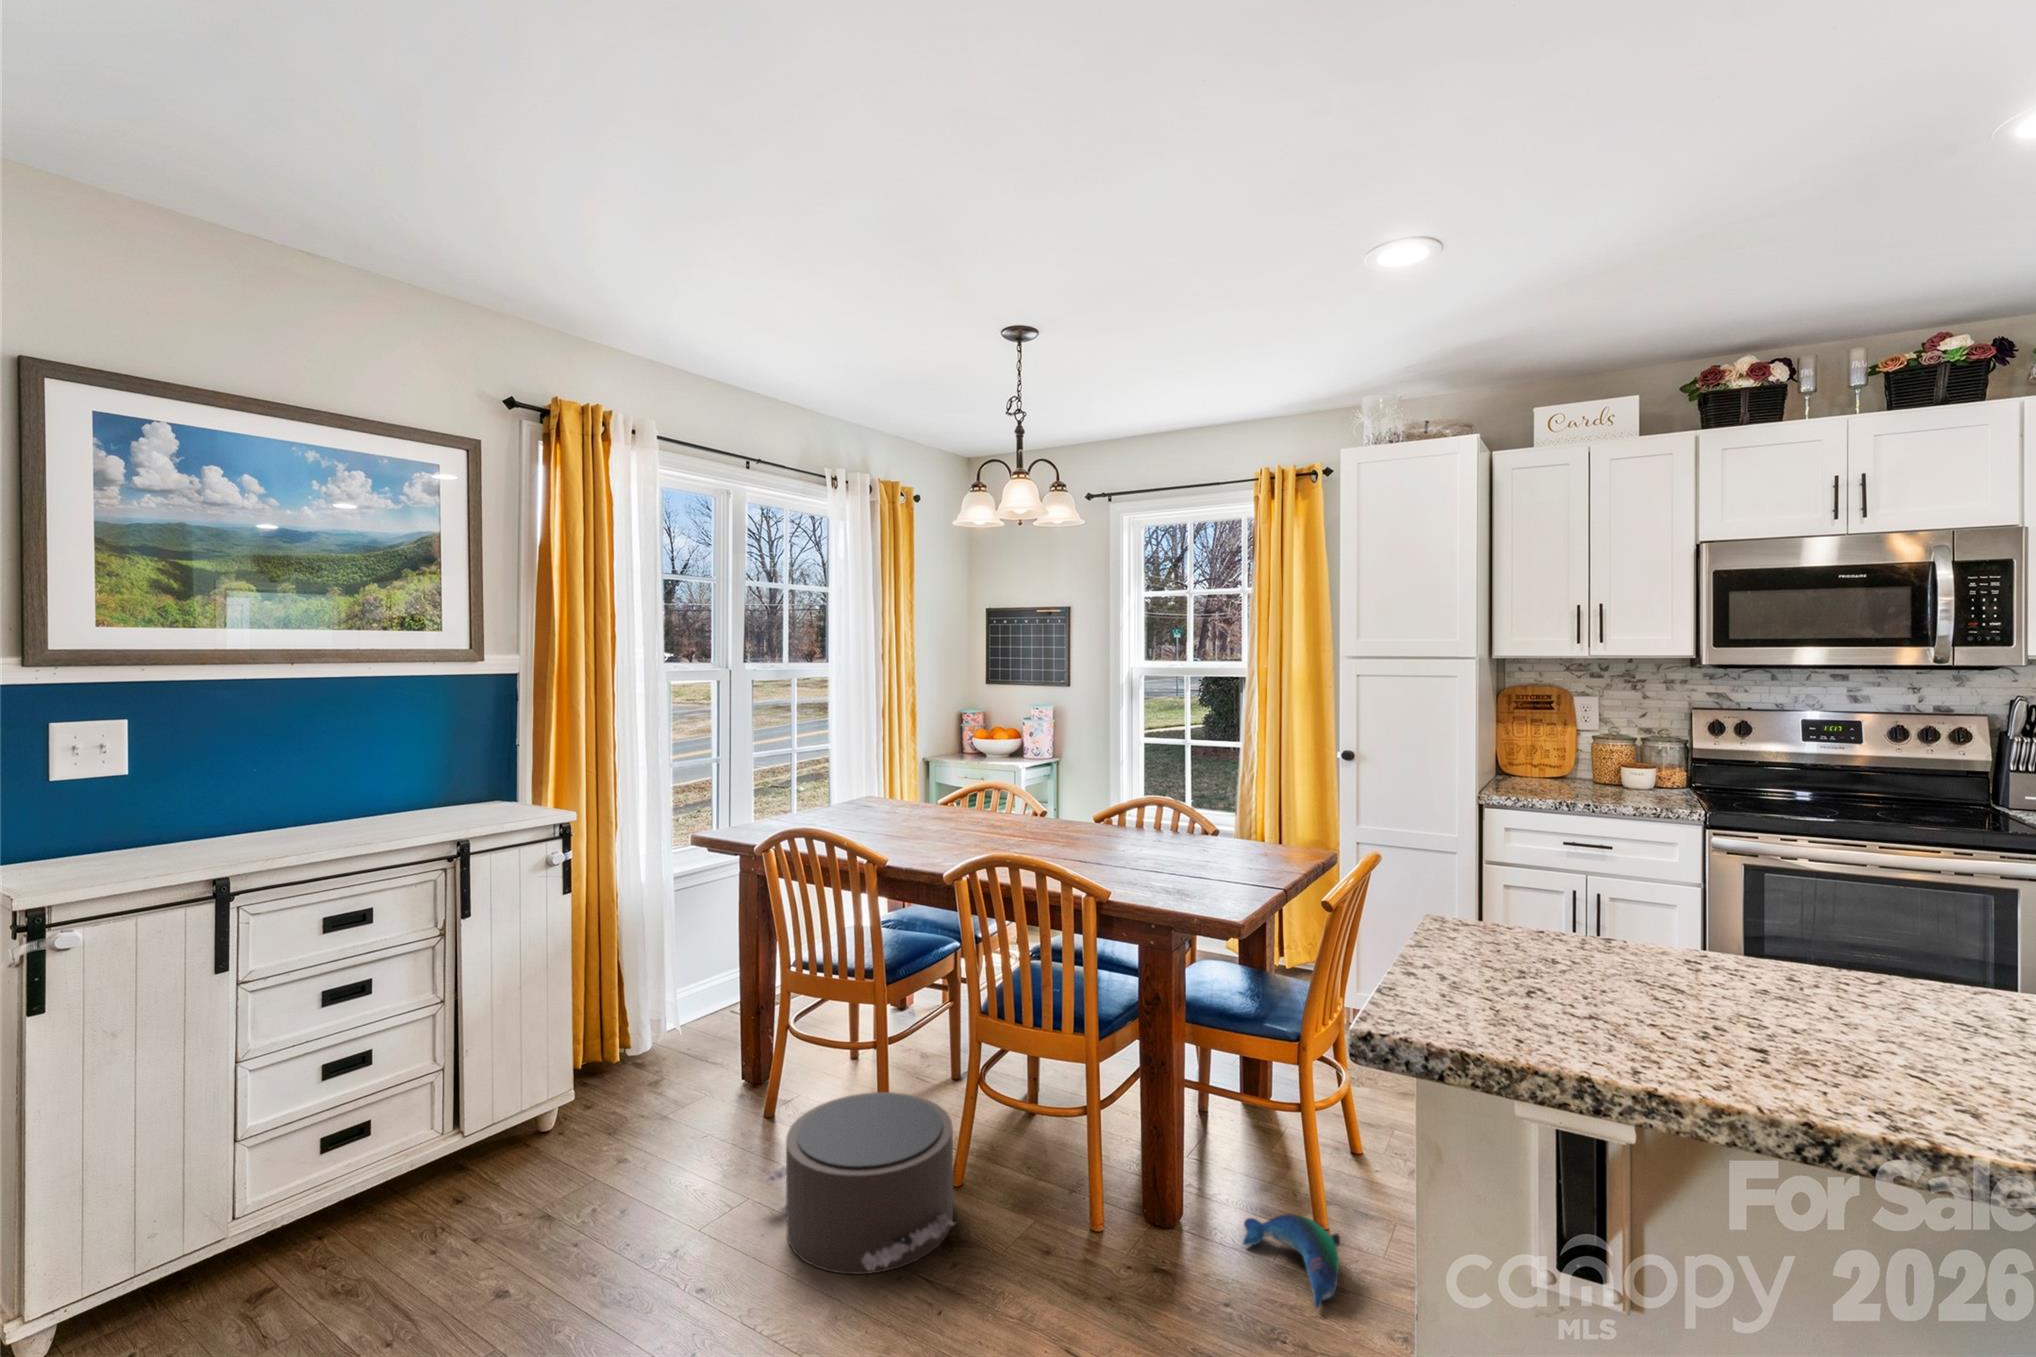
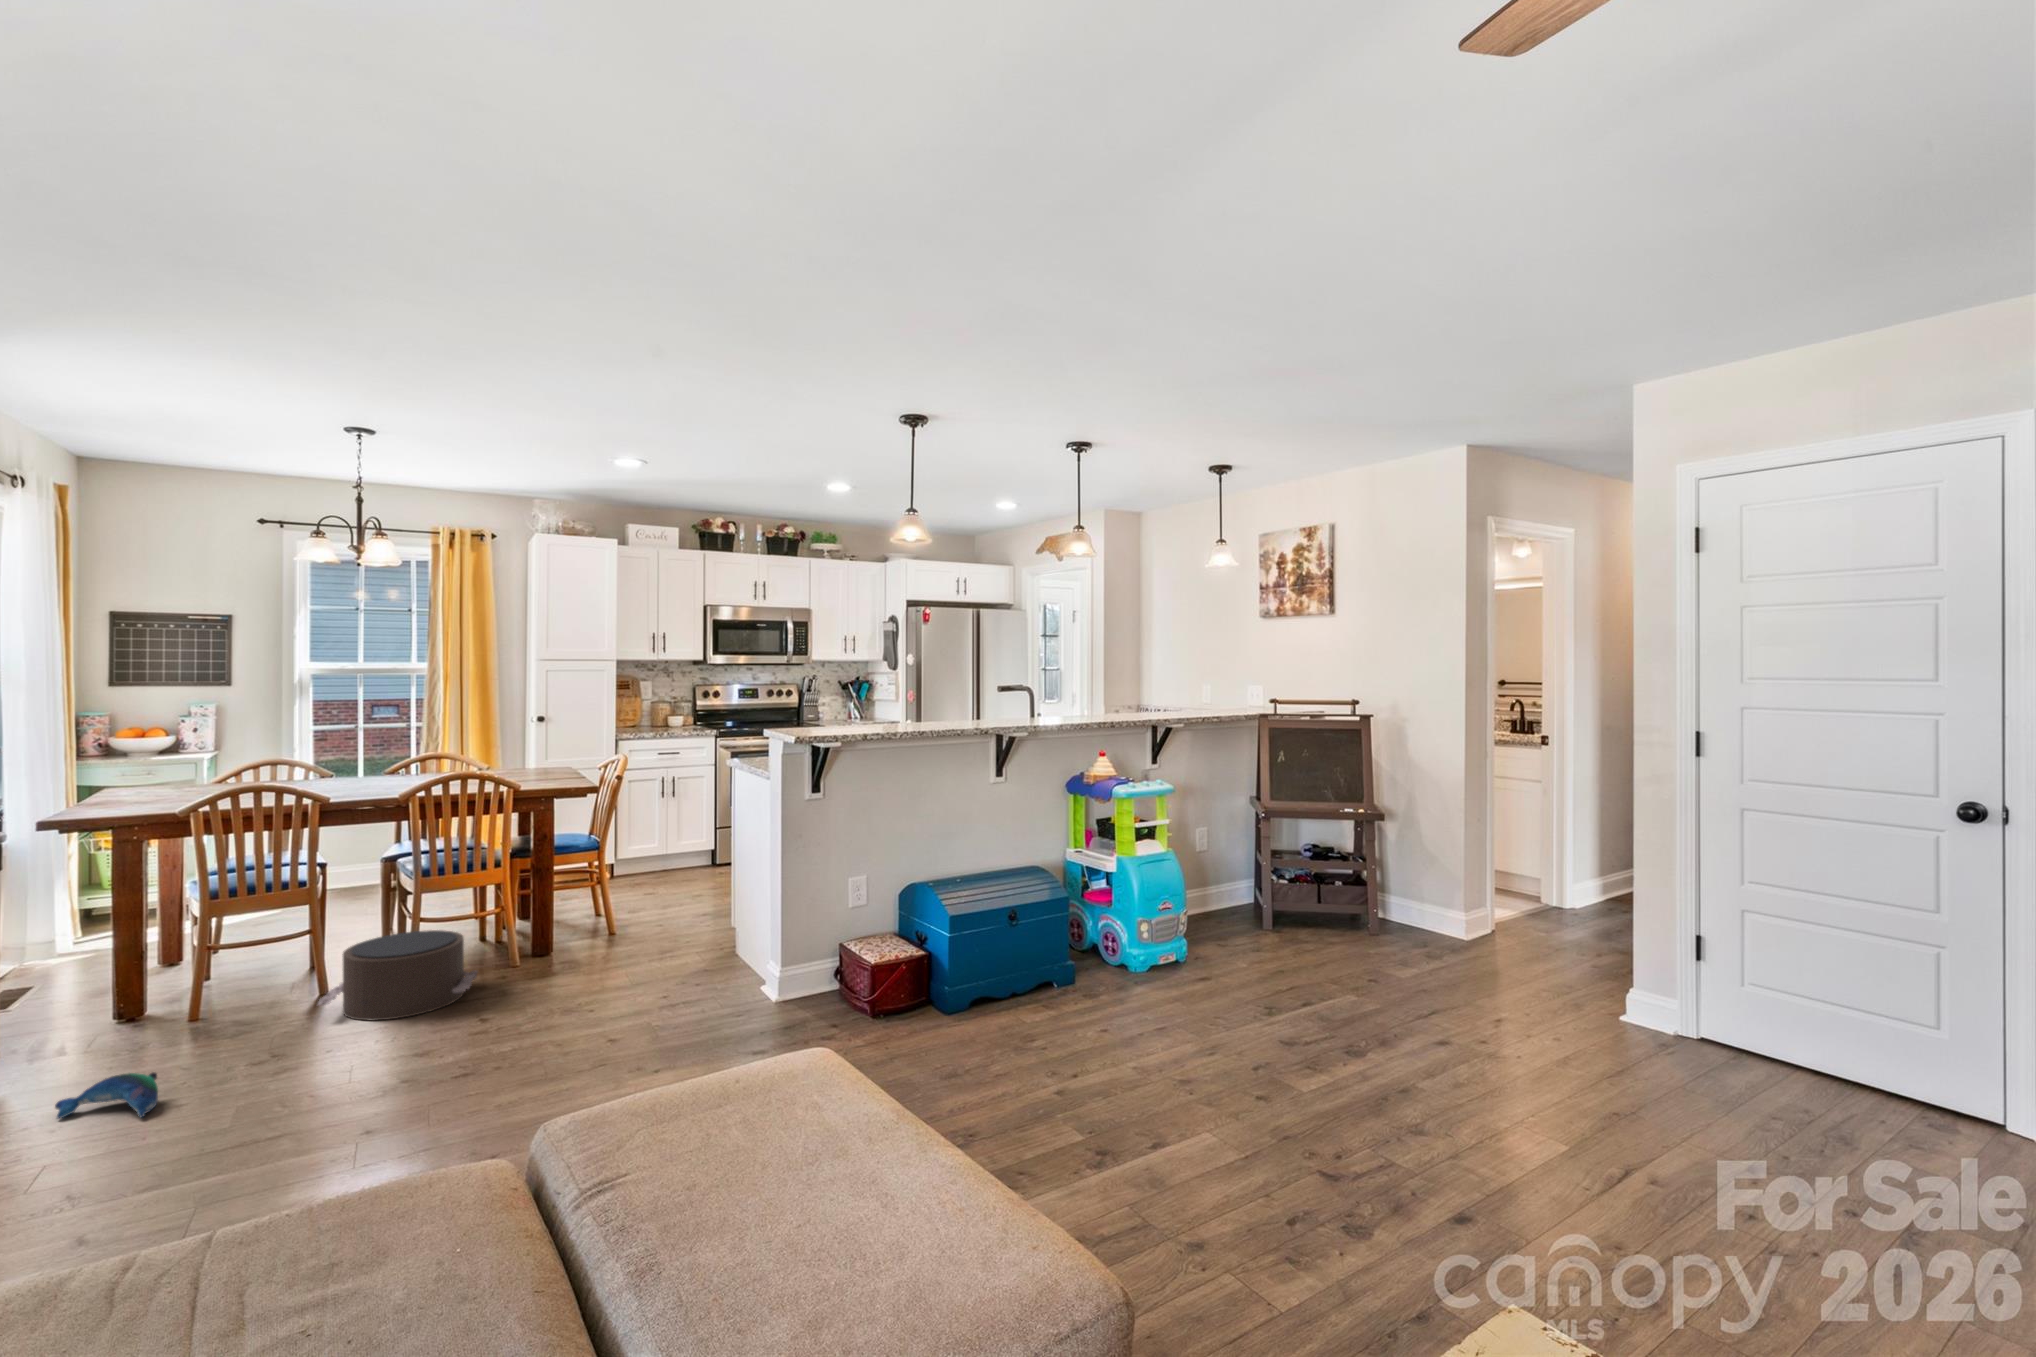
plush toy: present [1243,1214,1340,1308] -> present [55,1072,158,1118]

